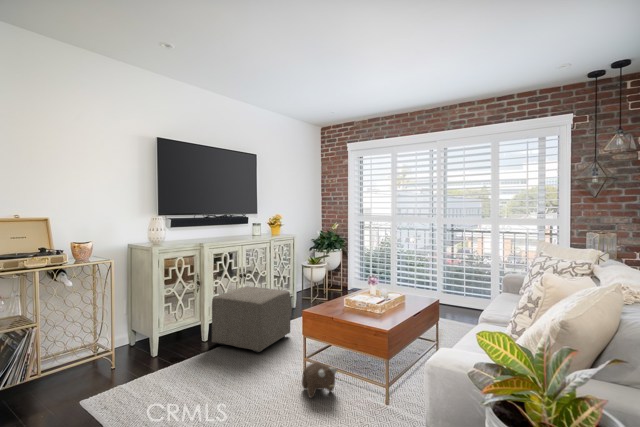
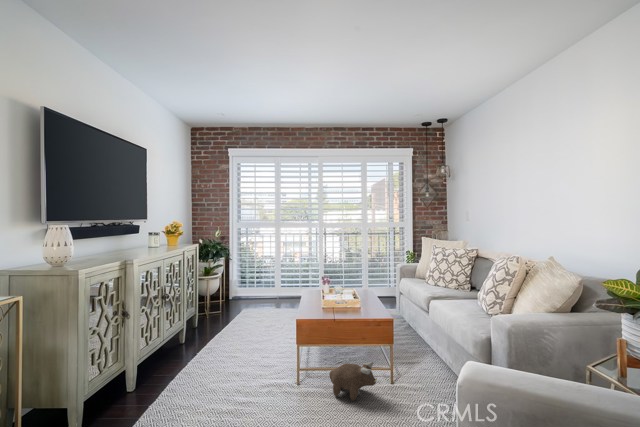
ottoman: present [212,286,291,352] -> none [162,304,243,389]

